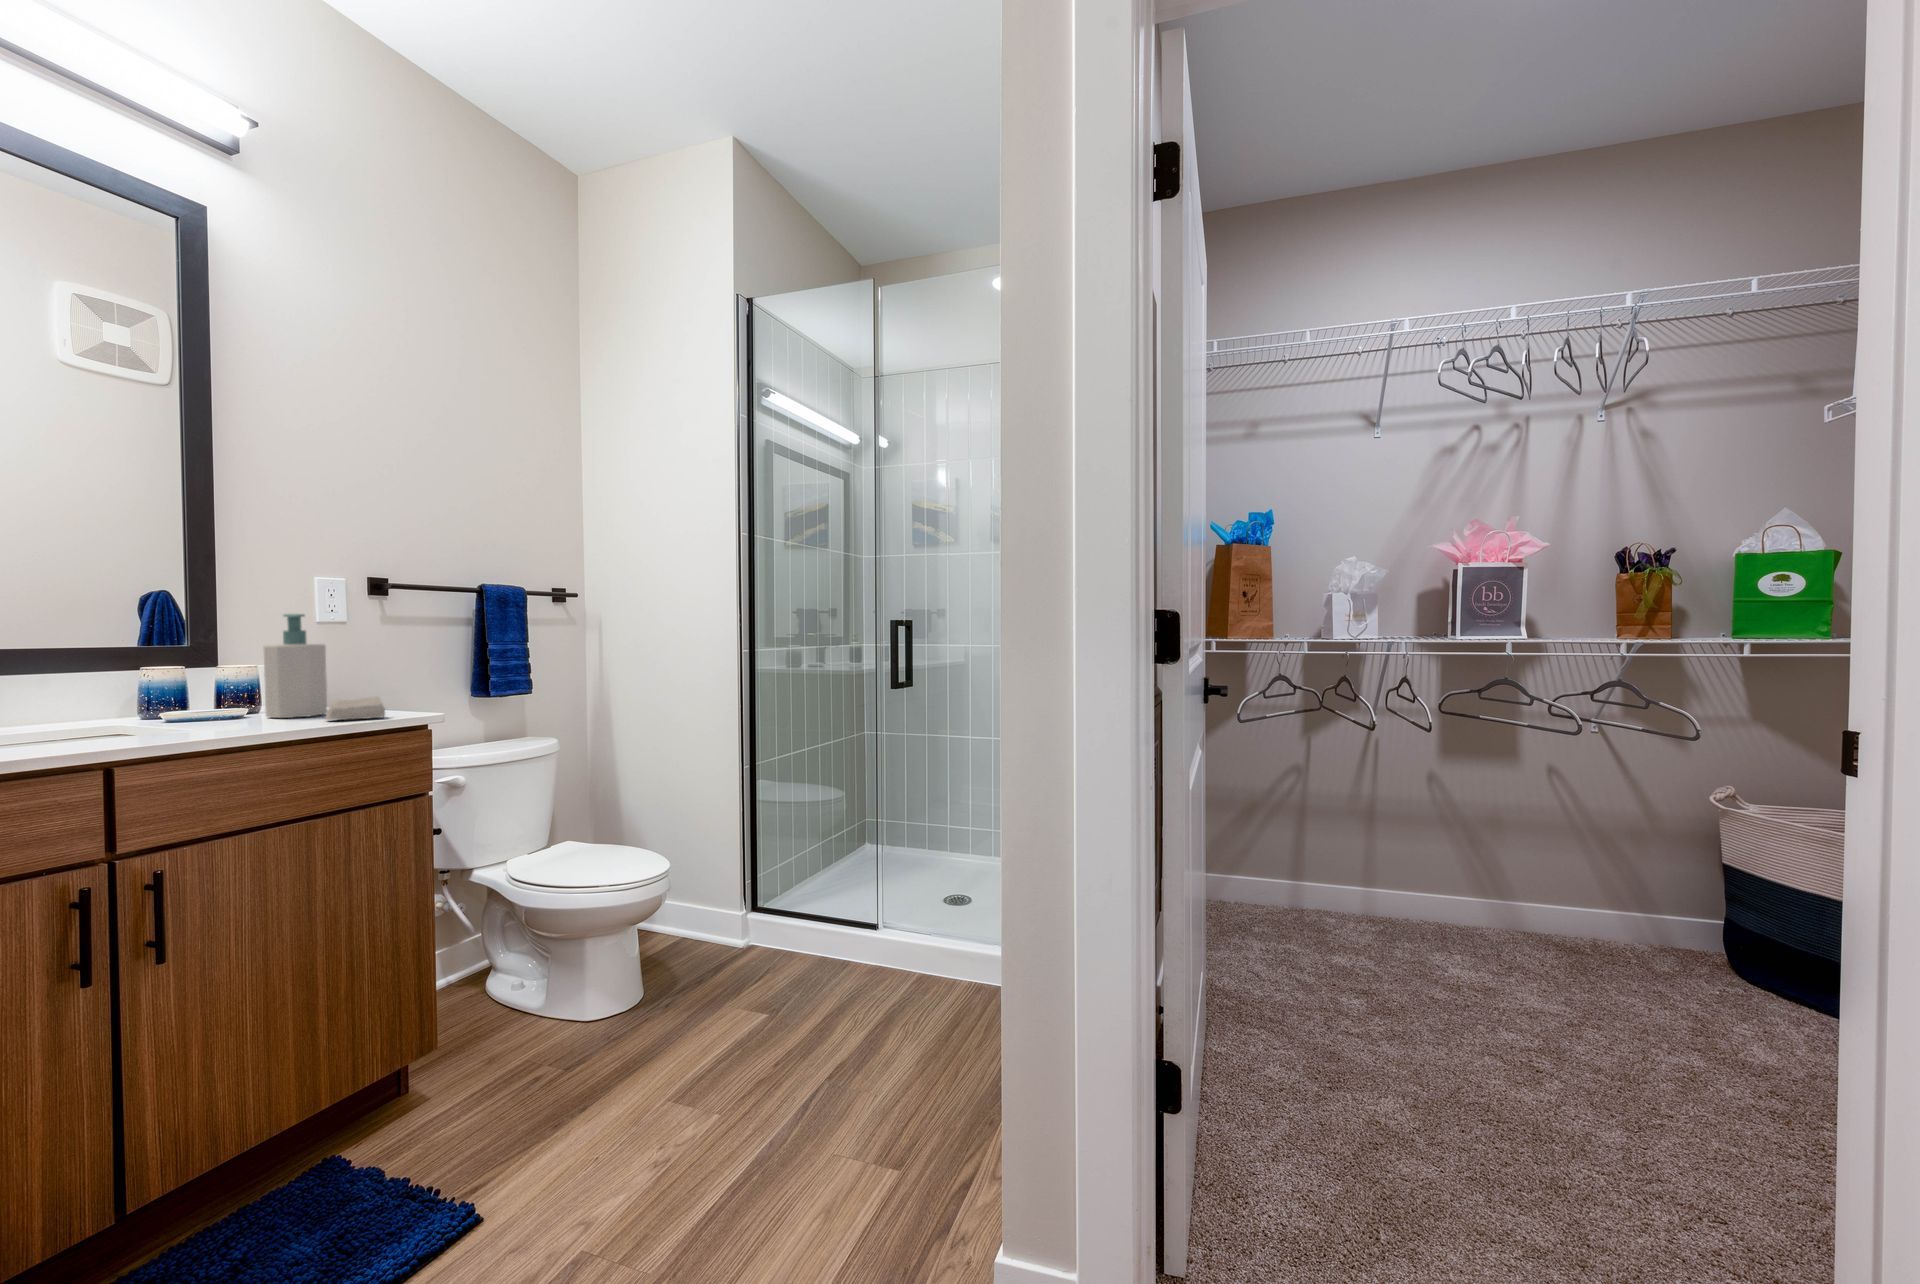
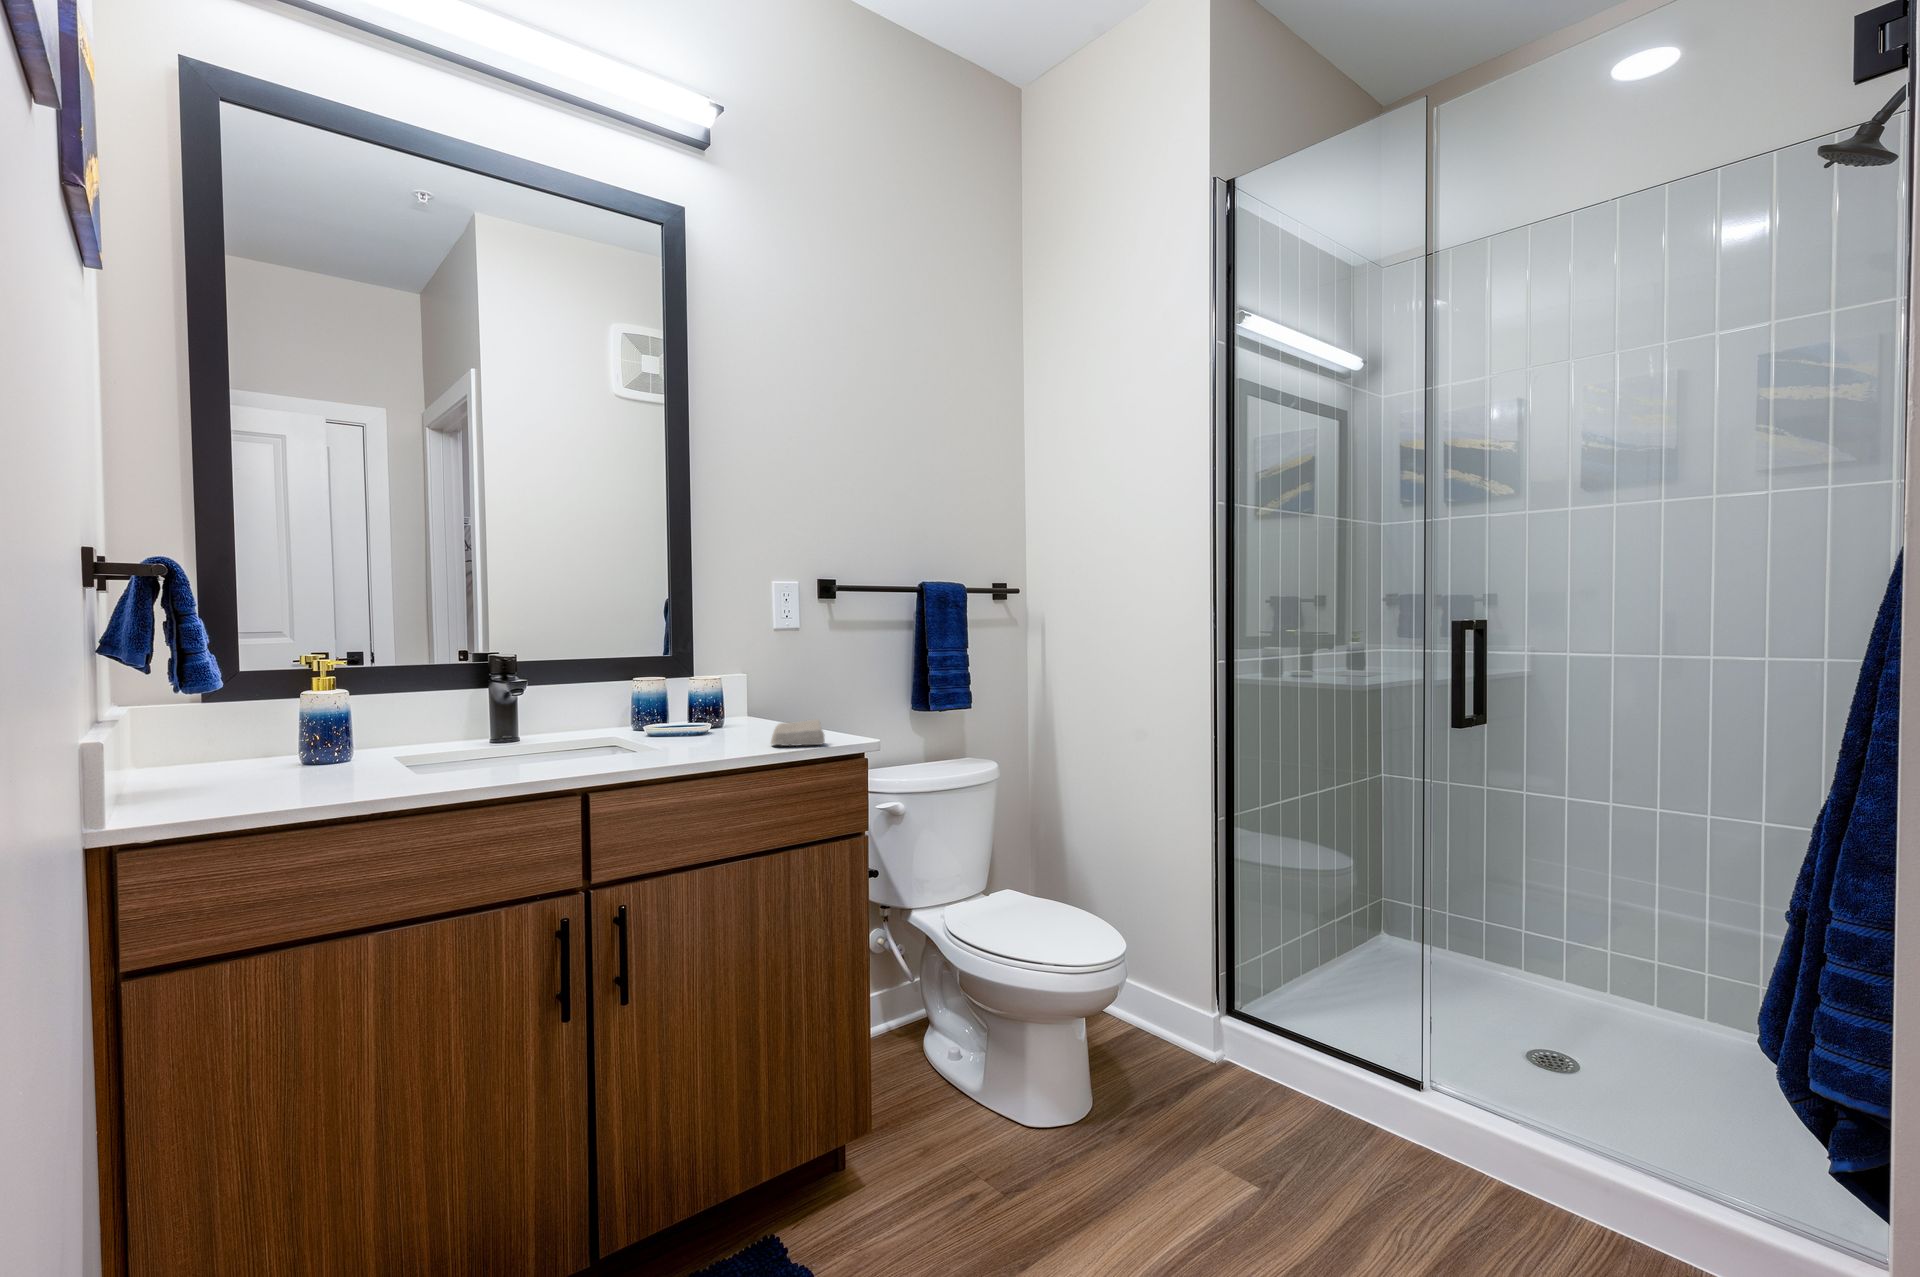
soap bottle: present [264,614,327,718] -> none [721,625,775,738]

